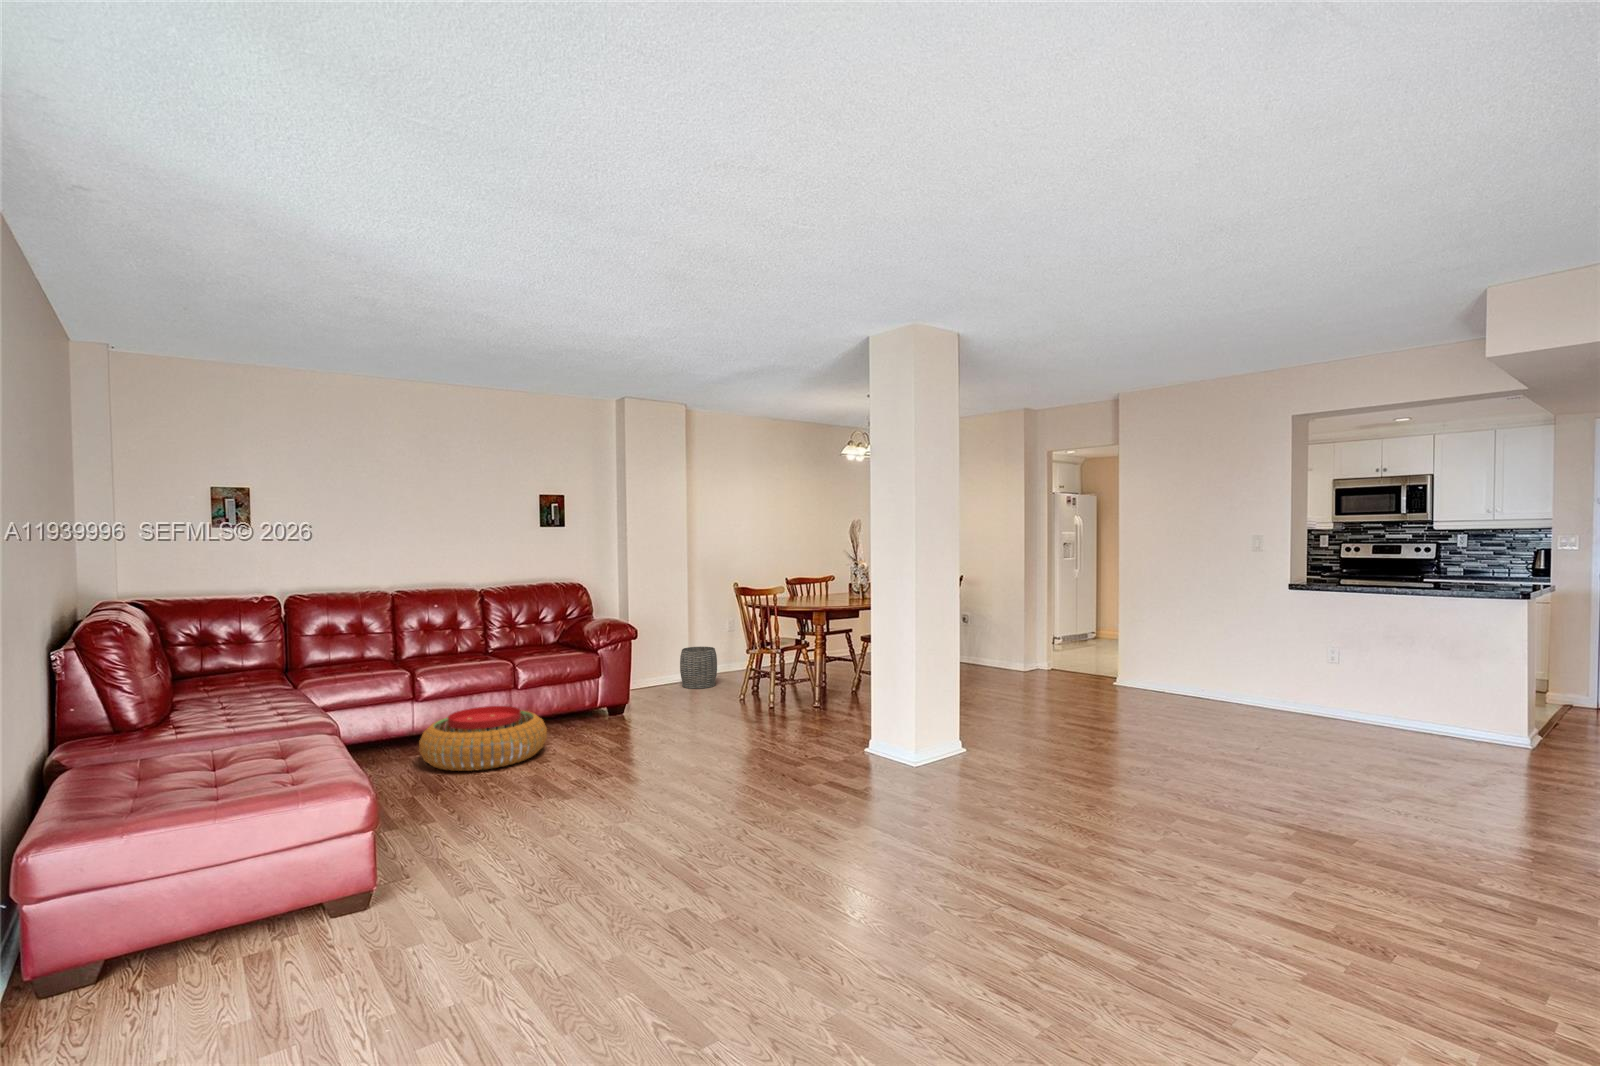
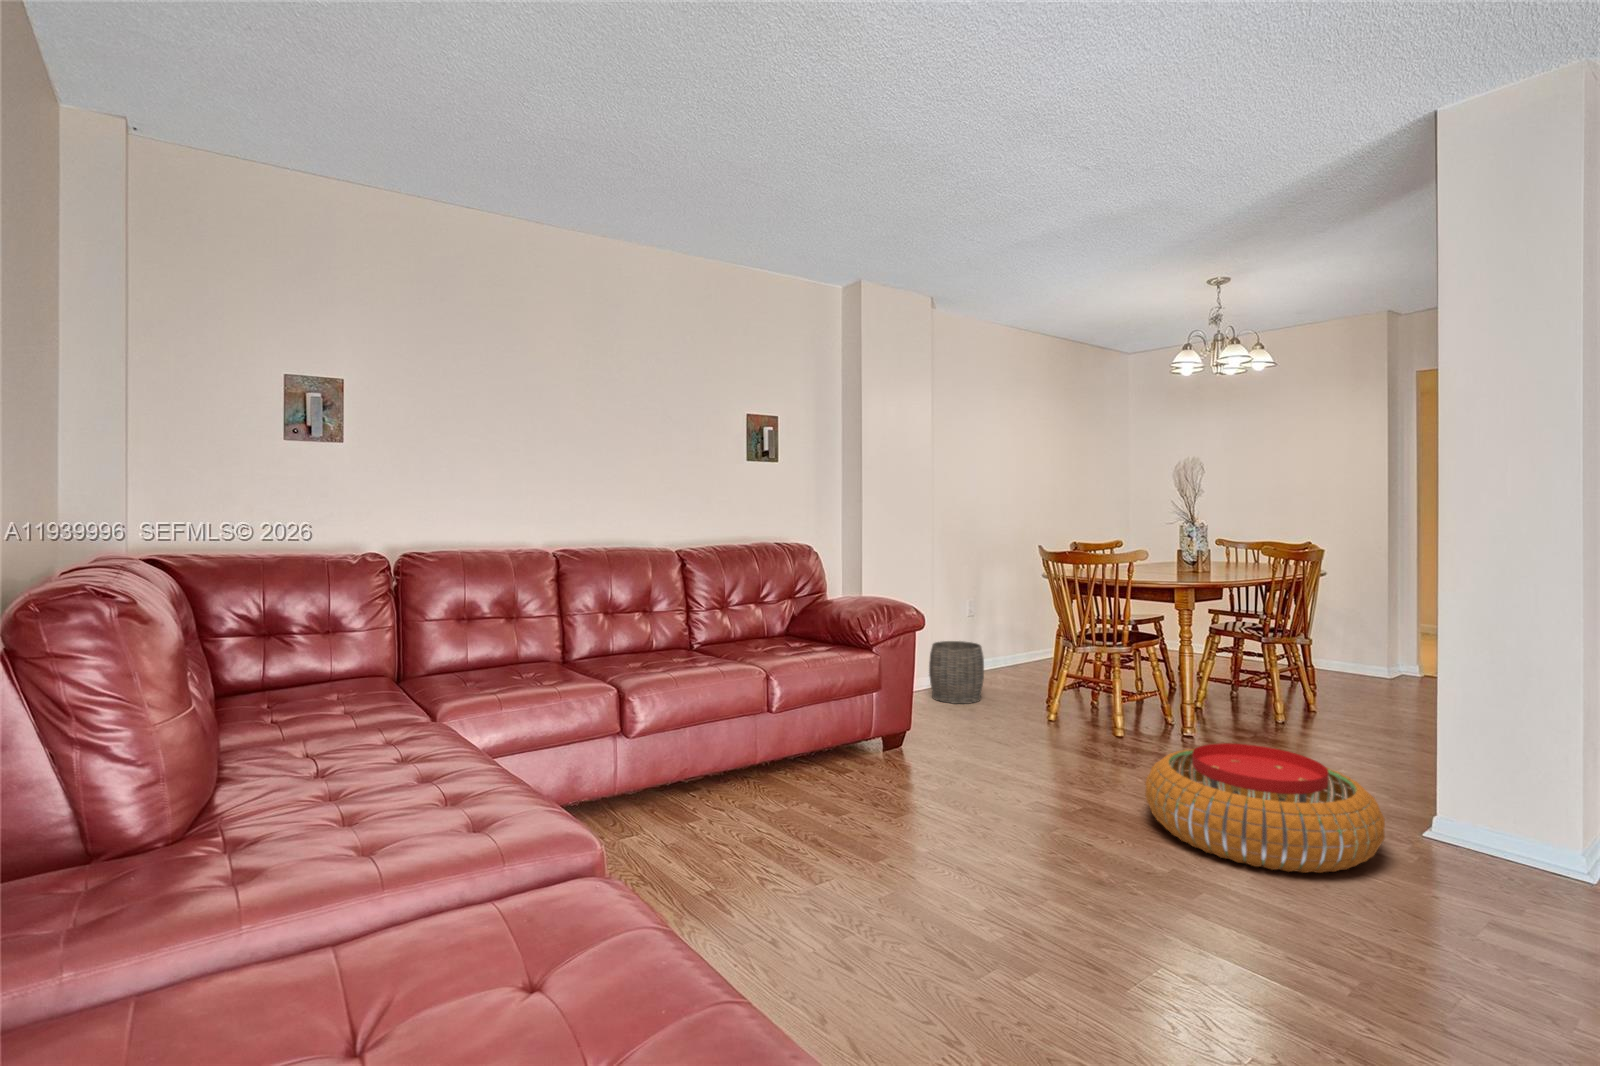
pouf: present [419,706,547,771] -> present [1145,743,1385,873]

